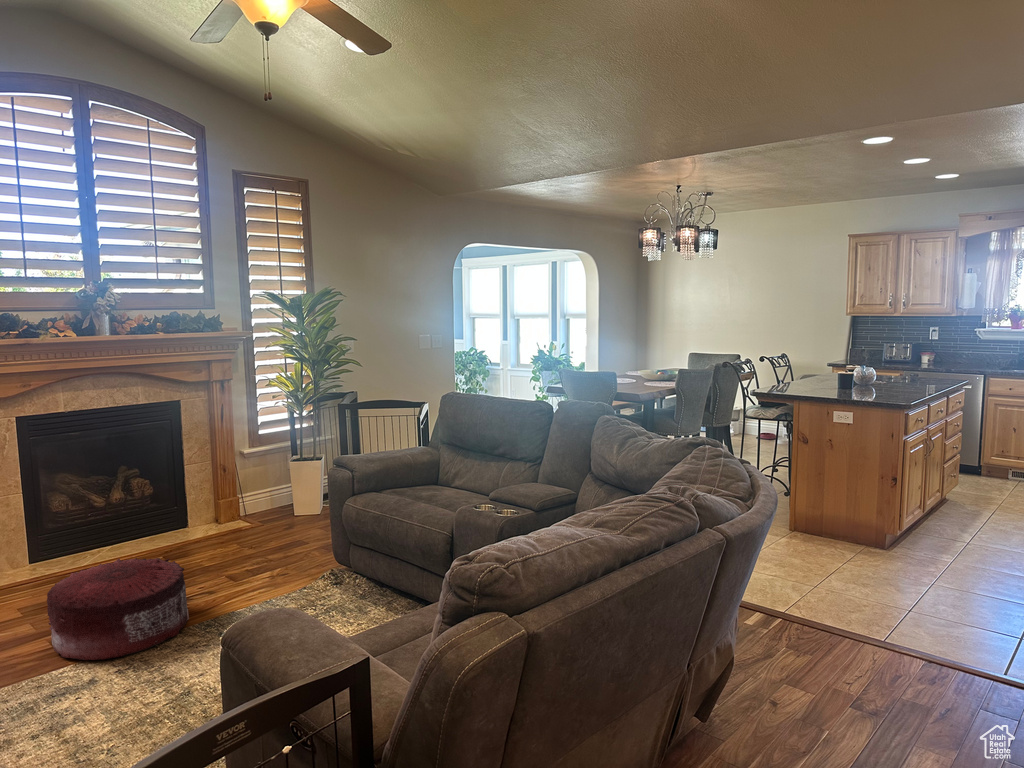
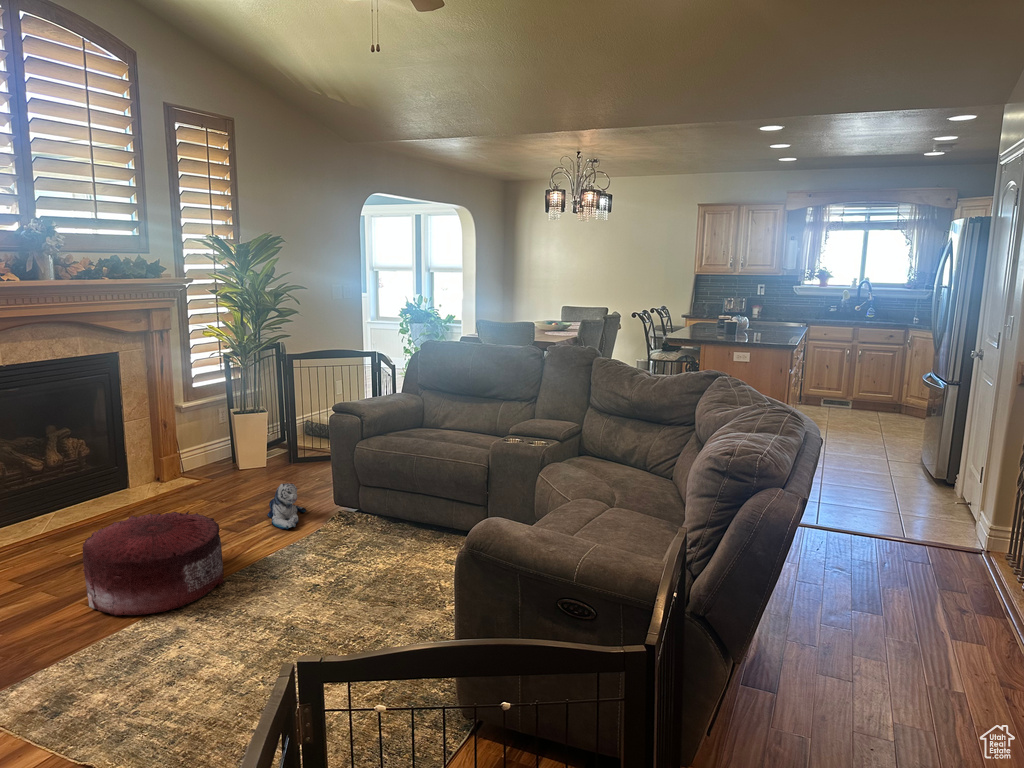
plush toy: none [271,536,313,584] -> present [267,483,306,529]

